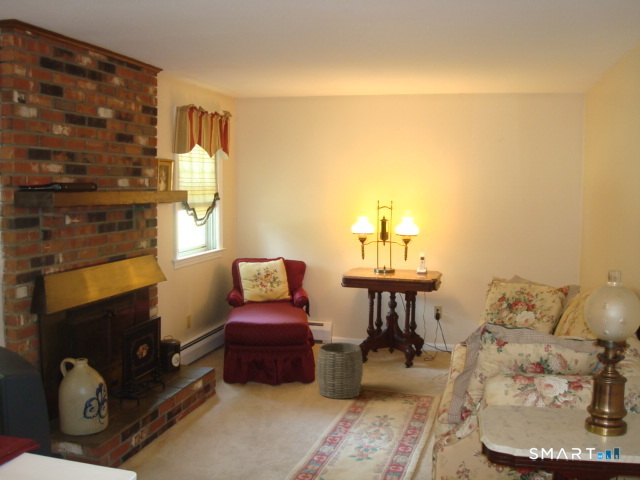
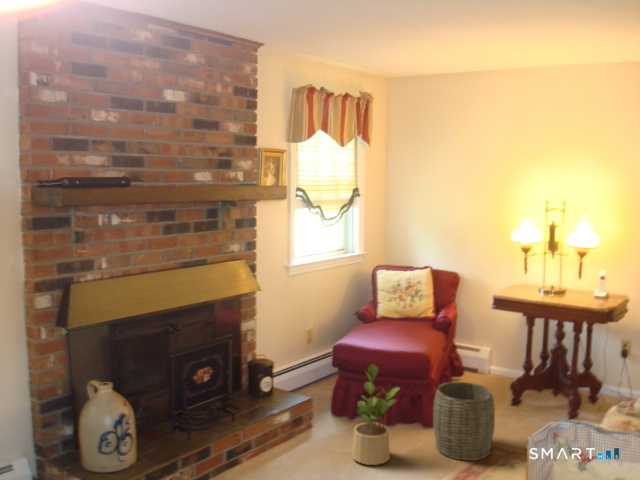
potted plant: none [261,331,296,410] -> present [352,364,399,465]

